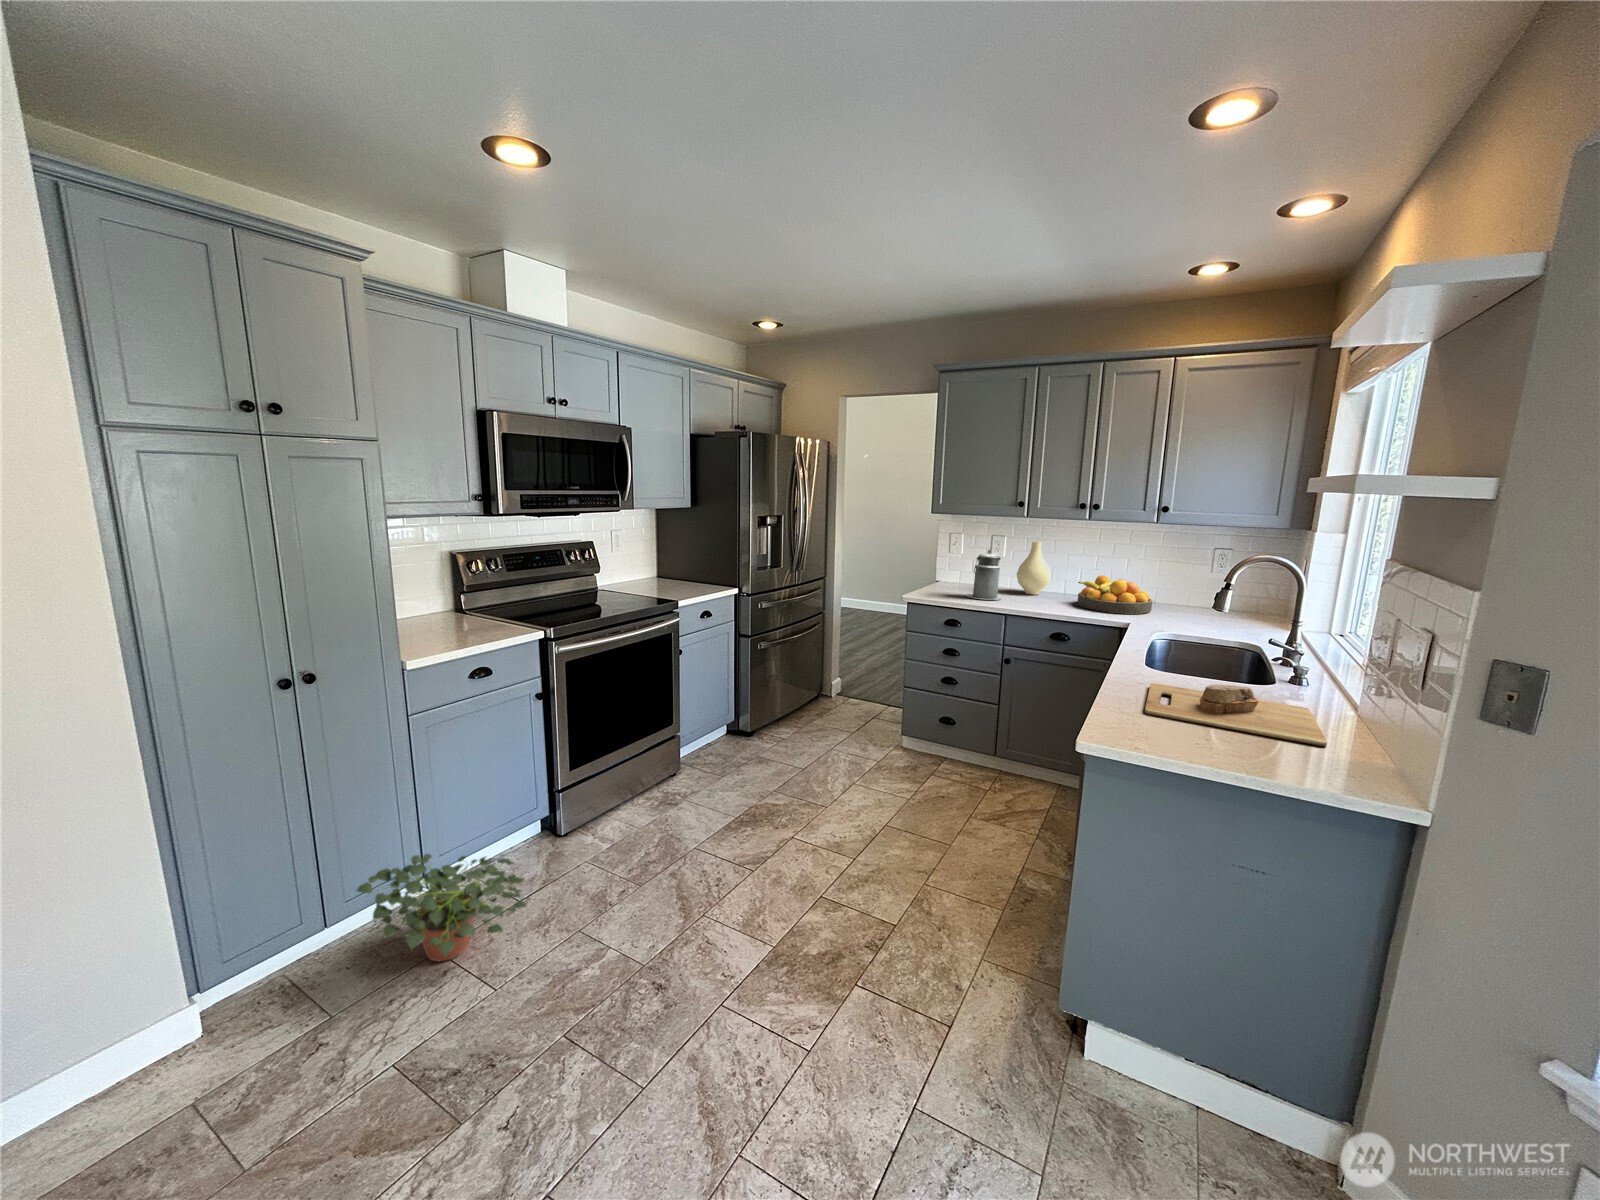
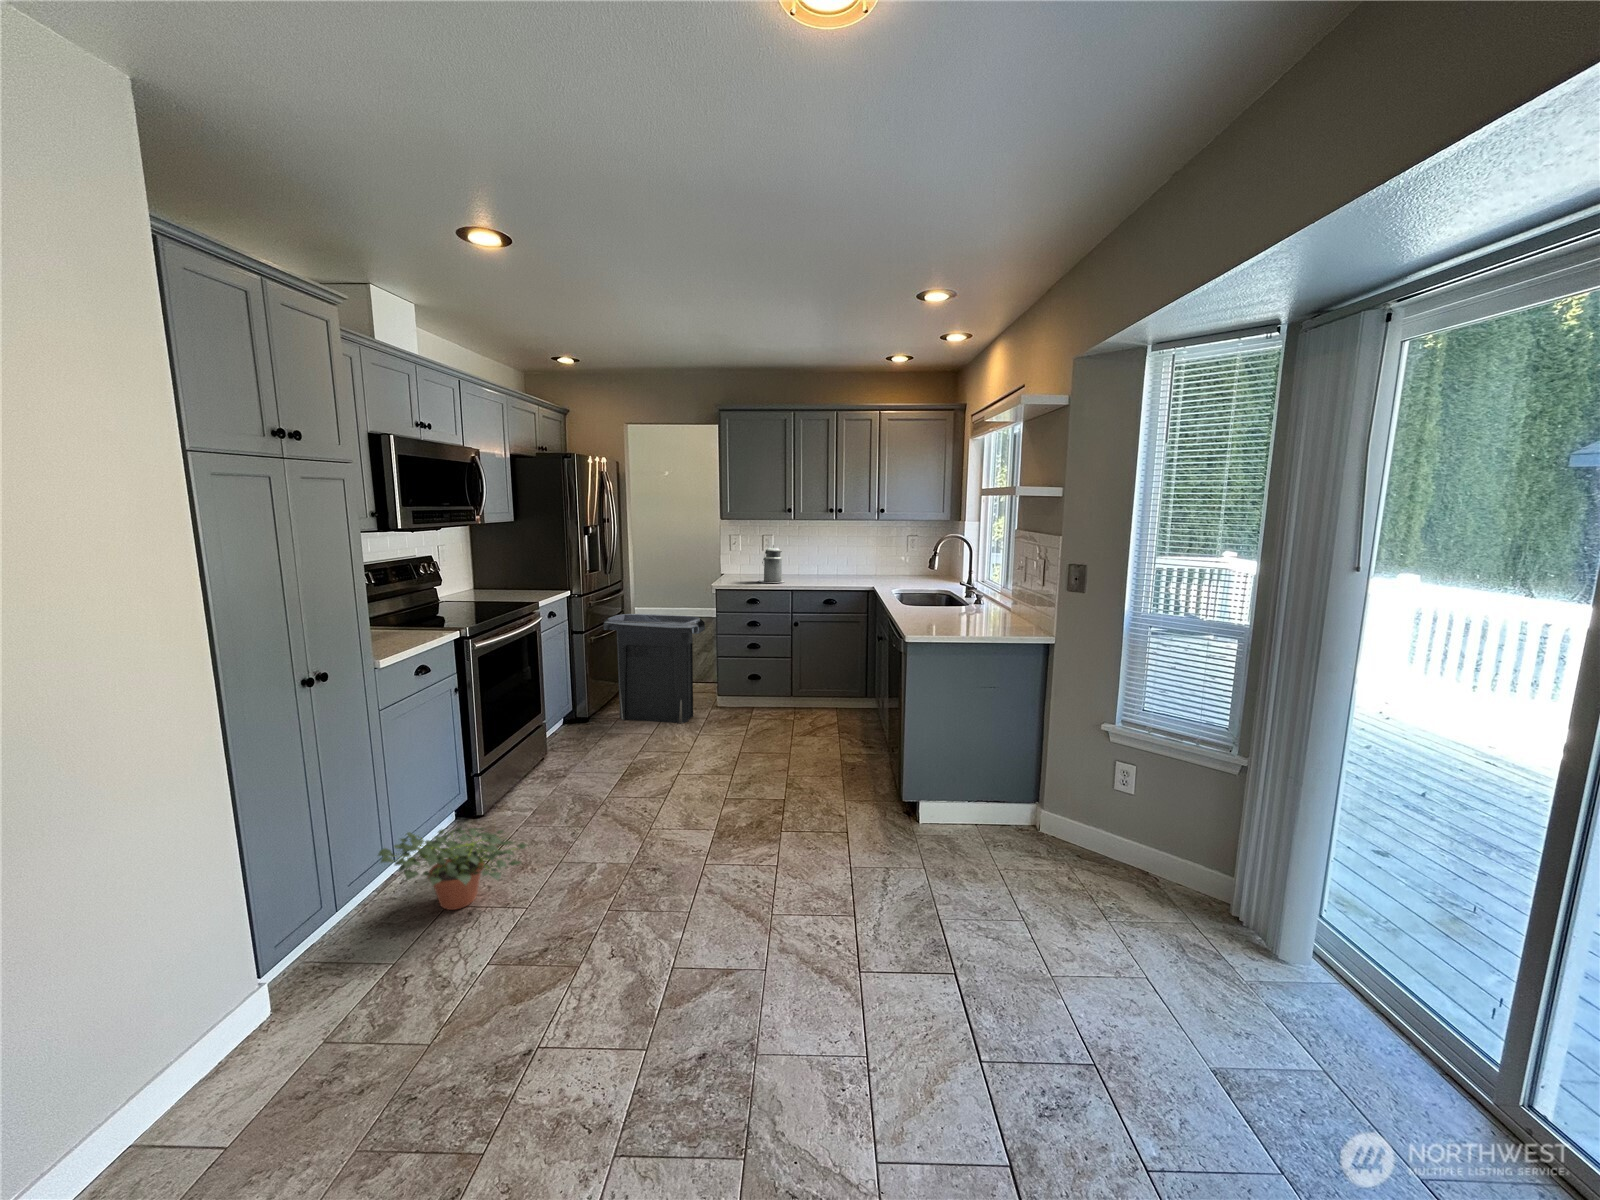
vase: present [1017,541,1051,595] -> none [788,538,812,578]
fruit bowl: present [1077,575,1152,614] -> none [834,559,882,584]
trash can: none [778,618,885,757] -> present [604,614,705,724]
cutting board: present [1145,683,1327,746] -> none [917,604,1005,624]

